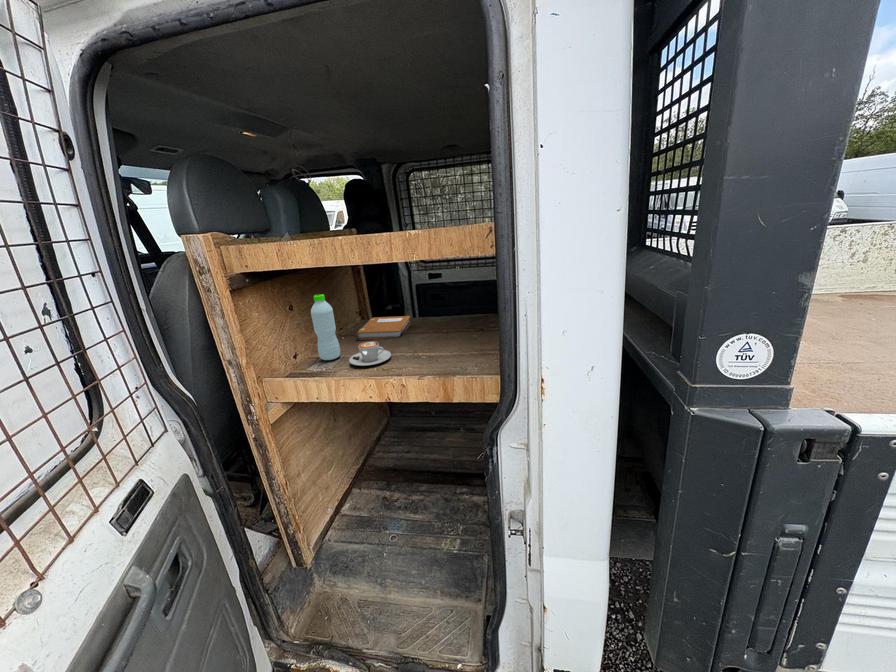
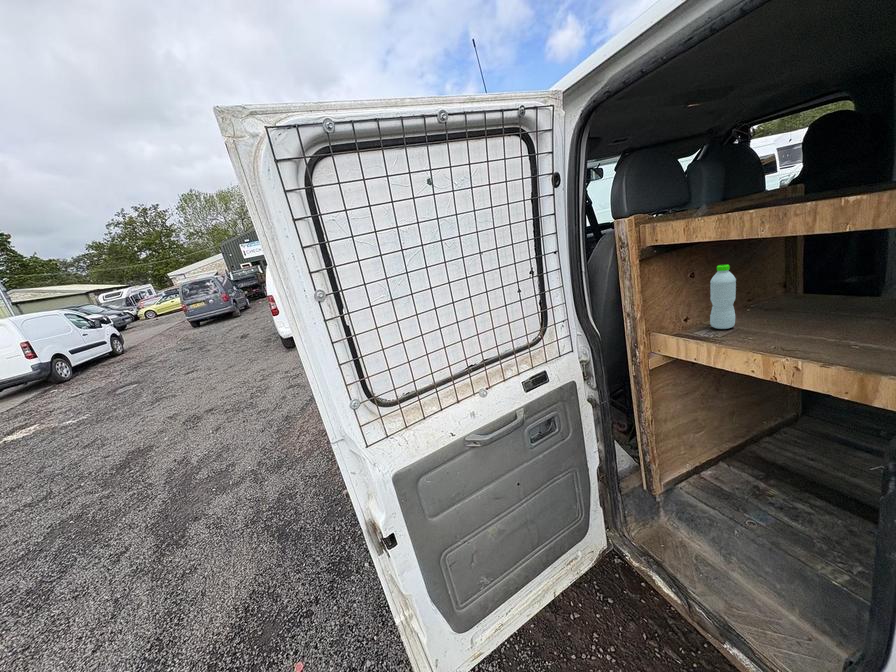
notebook: present [356,316,411,340] -> none [762,293,858,321]
coffee cup: present [349,341,391,366] -> none [741,318,799,342]

